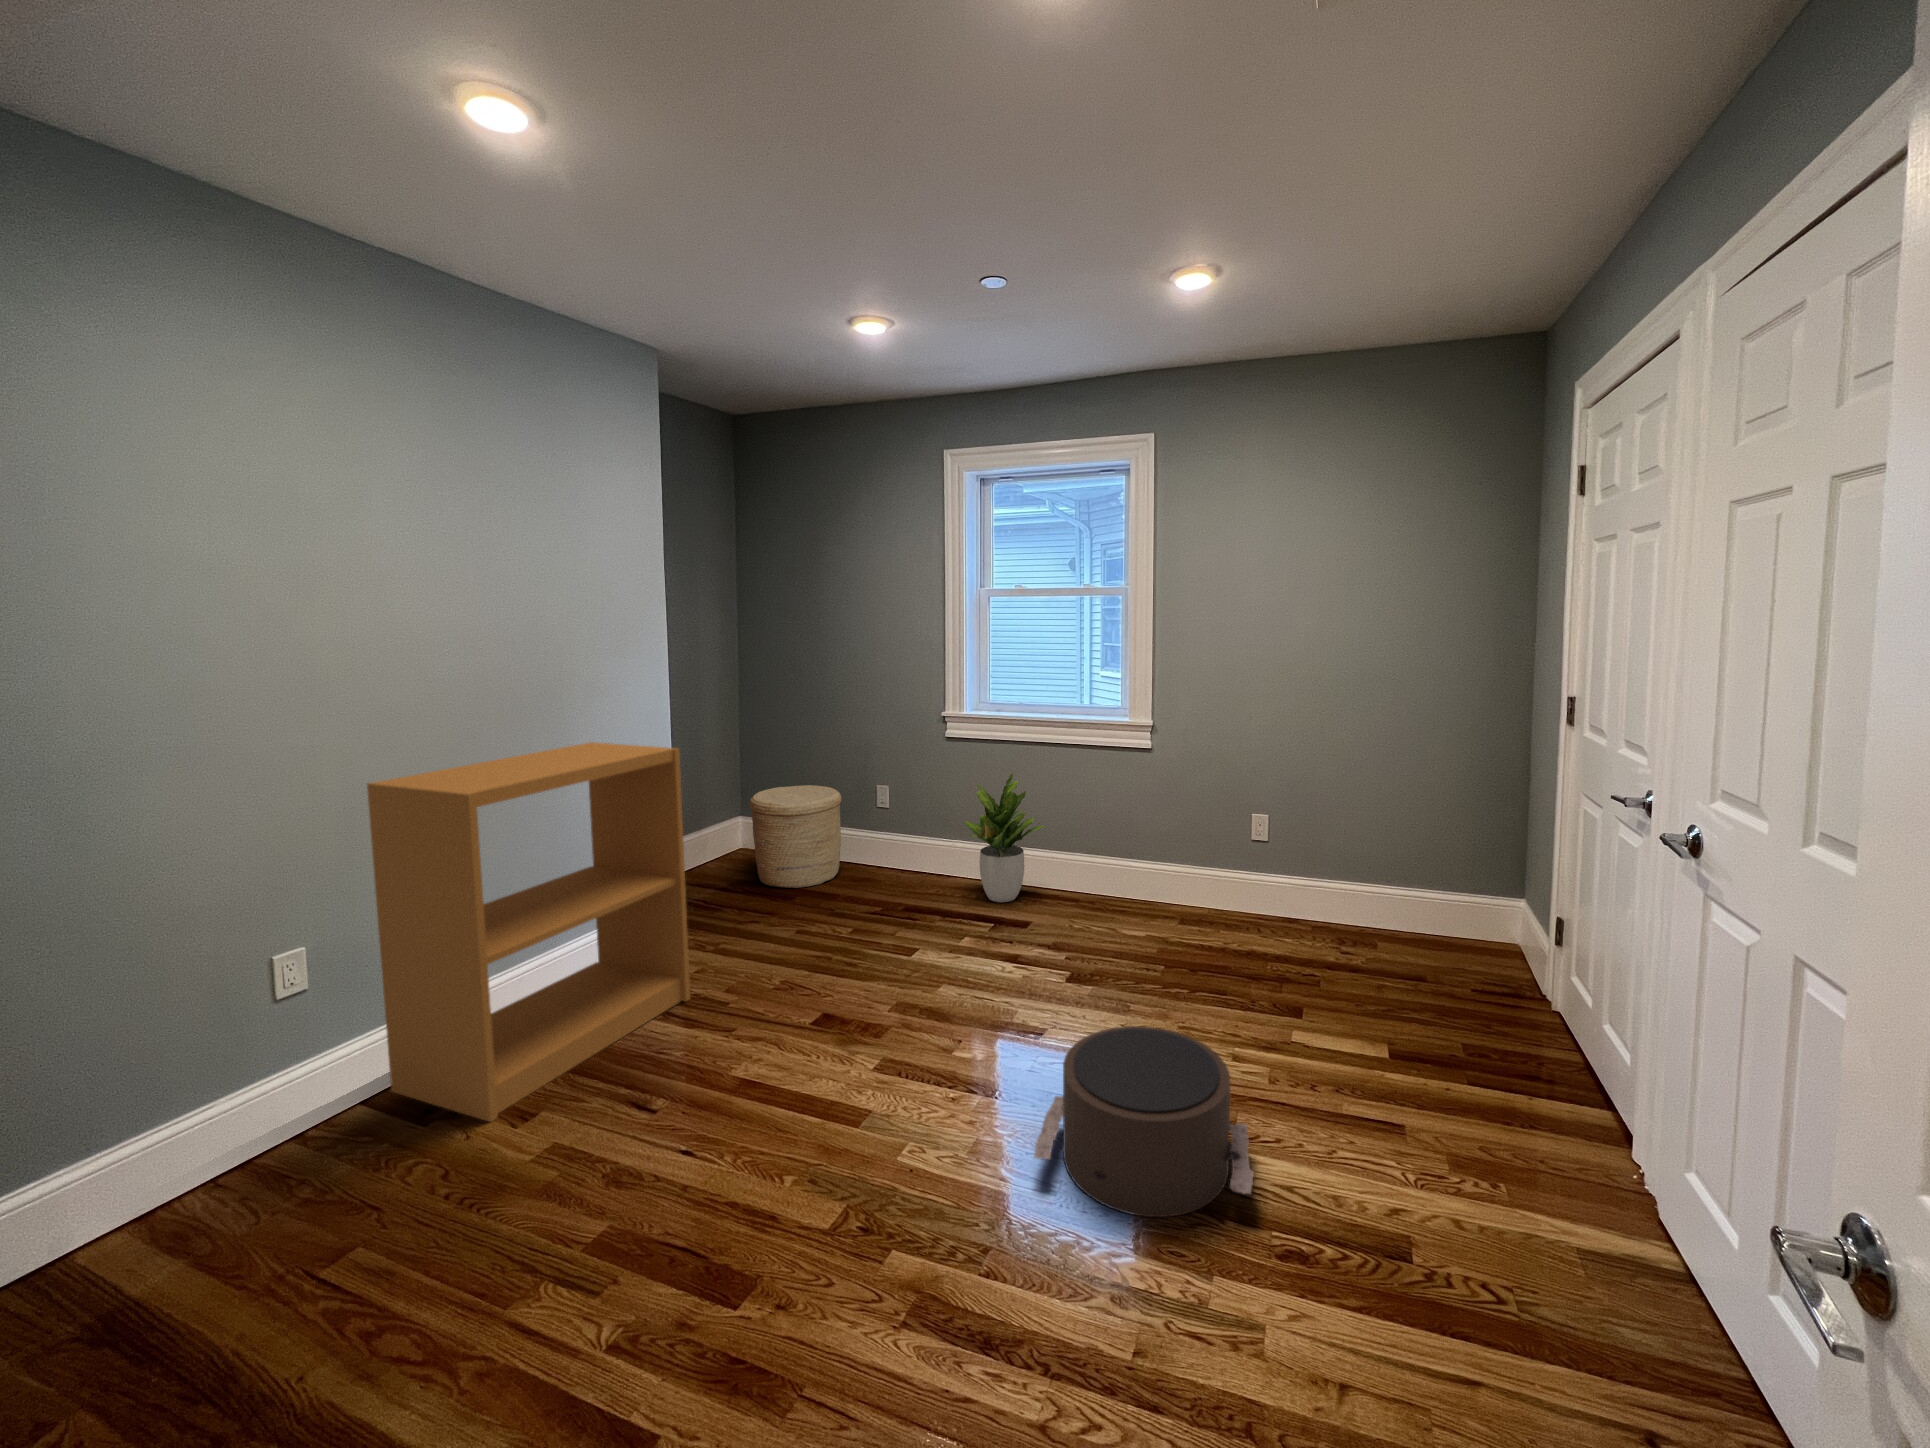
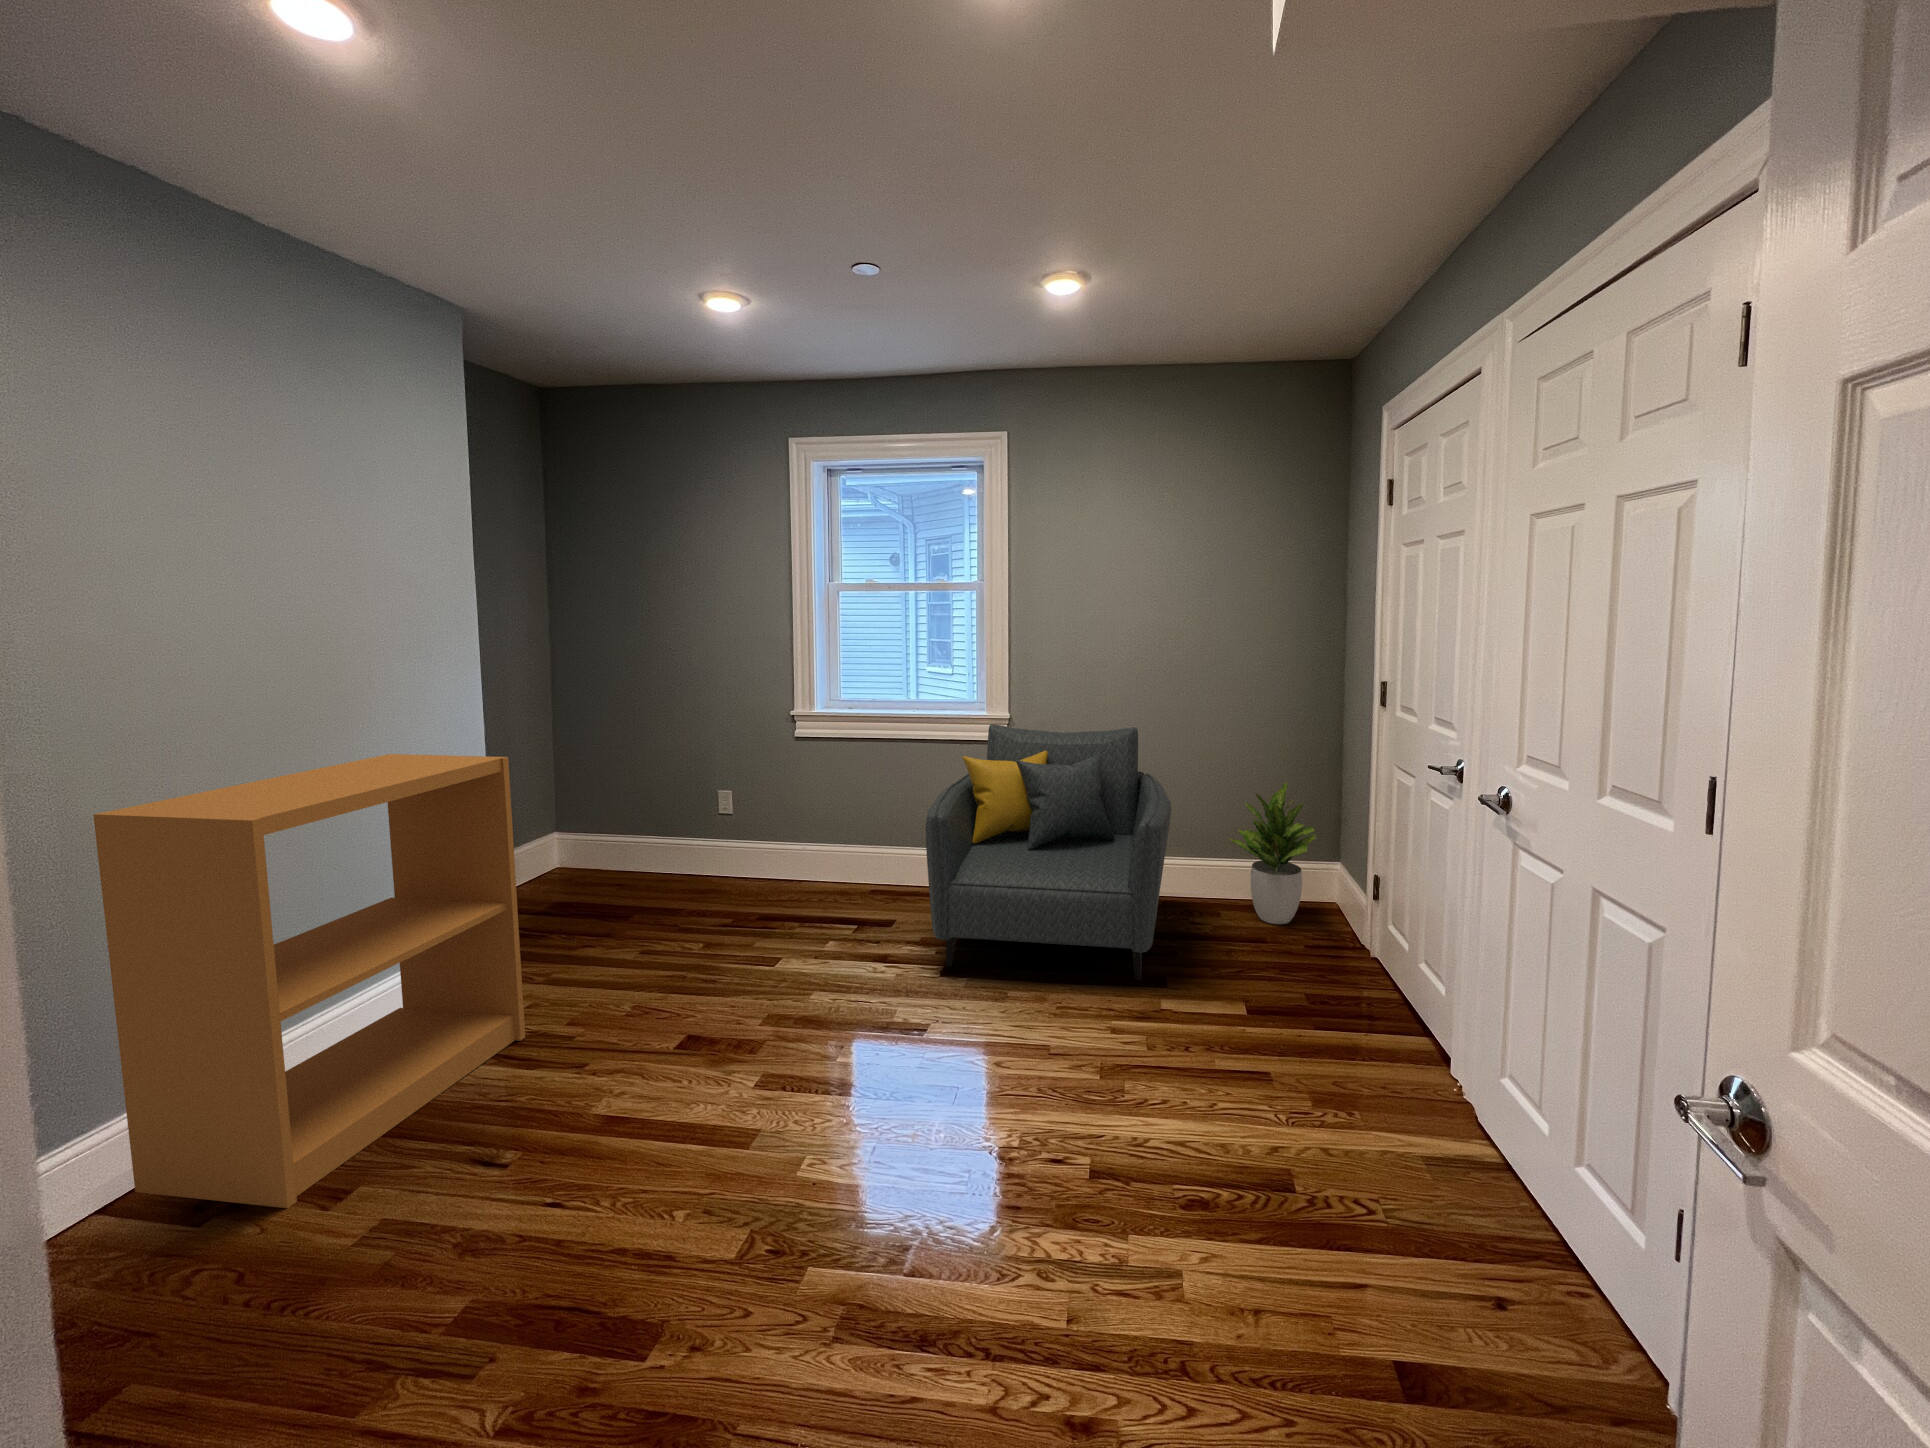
armchair: none [1053,731,1316,1009] -> present [926,724,1171,981]
potted plant: present [966,773,1044,902] -> present [1229,782,1316,924]
woven basket: present [750,785,841,888] -> none [572,793,680,906]
pouf: present [1034,1026,1254,1217] -> none [943,1009,1153,1191]

